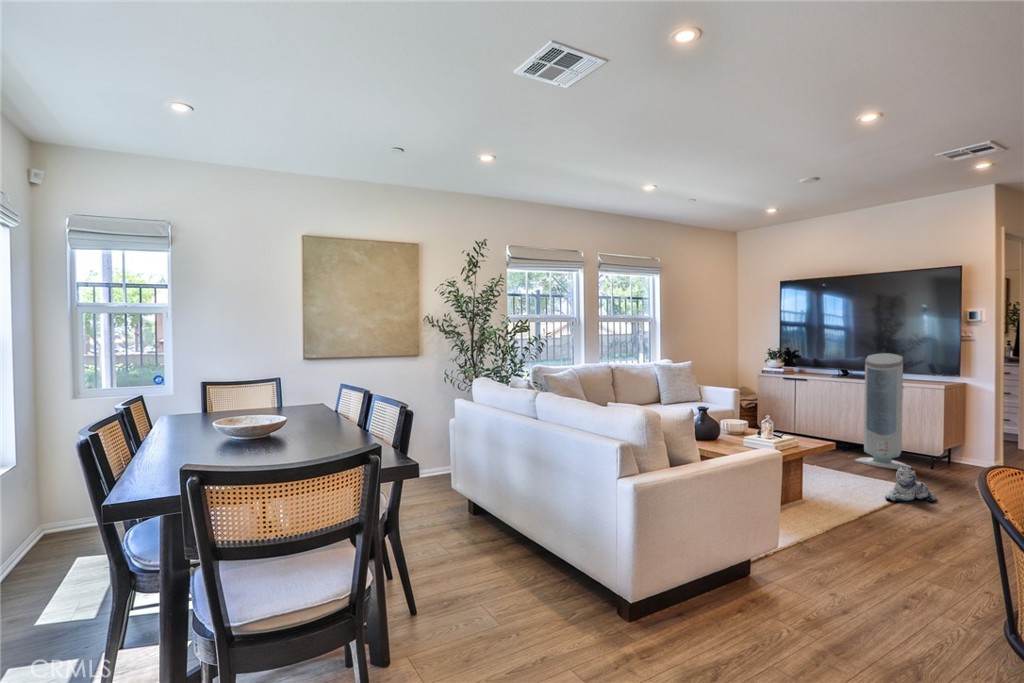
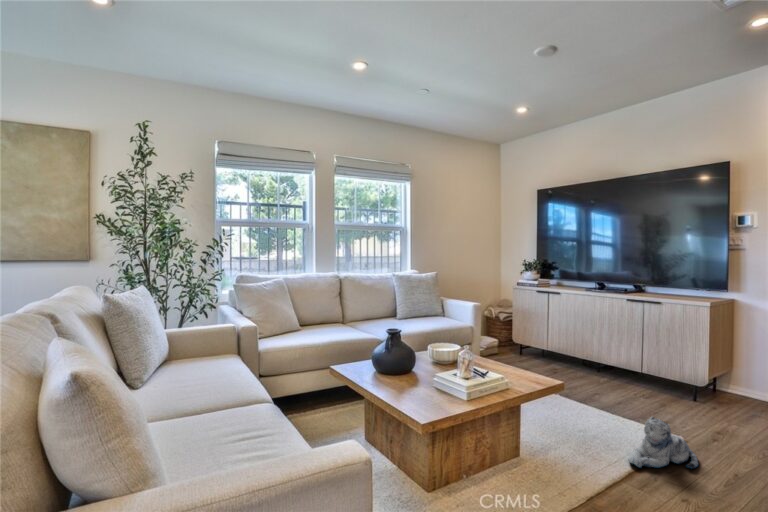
air purifier: present [855,353,911,469] -> none [605,264,670,404]

